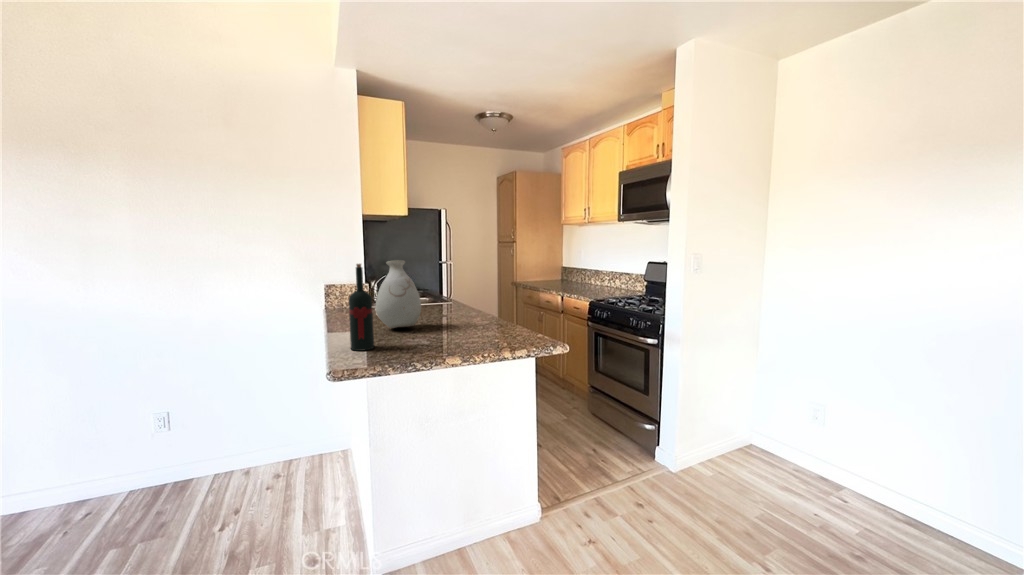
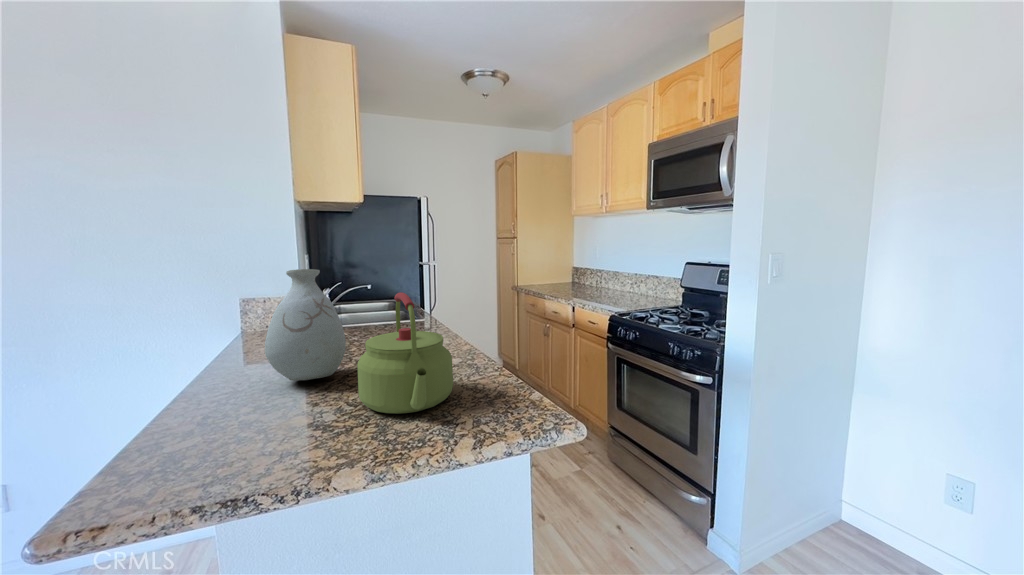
wine bottle: present [349,264,374,351] -> none [156,282,219,453]
kettle: none [439,273,492,339] -> present [357,292,453,414]

